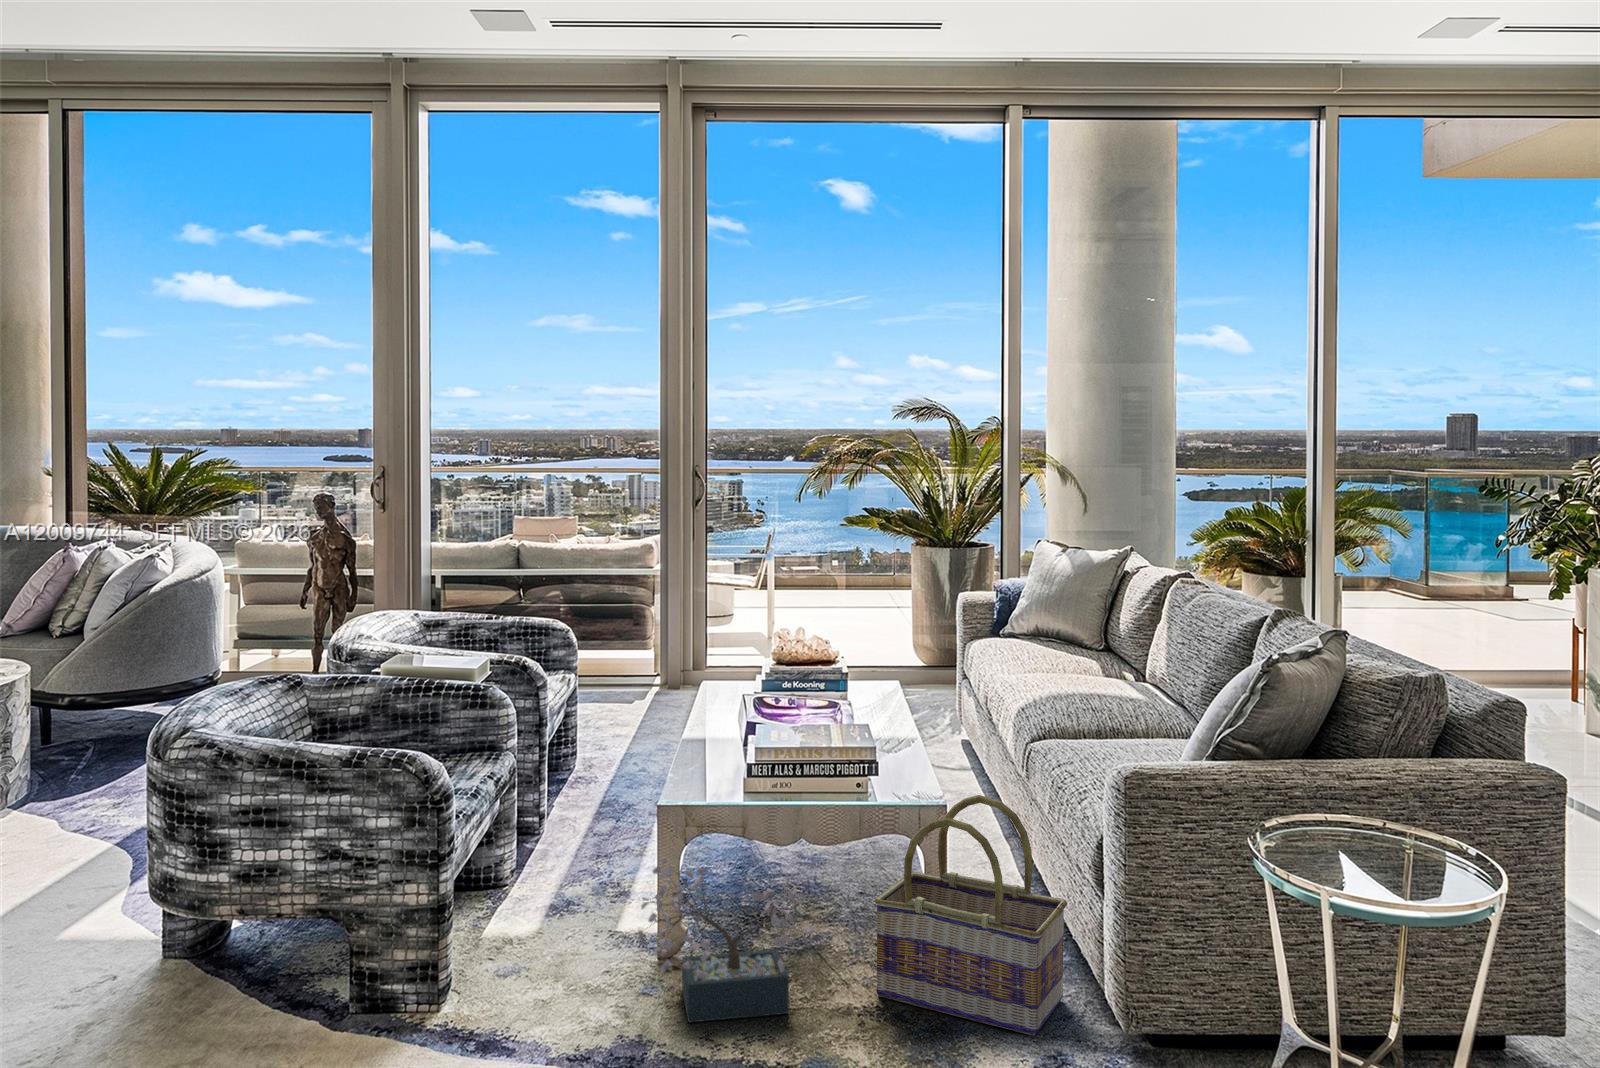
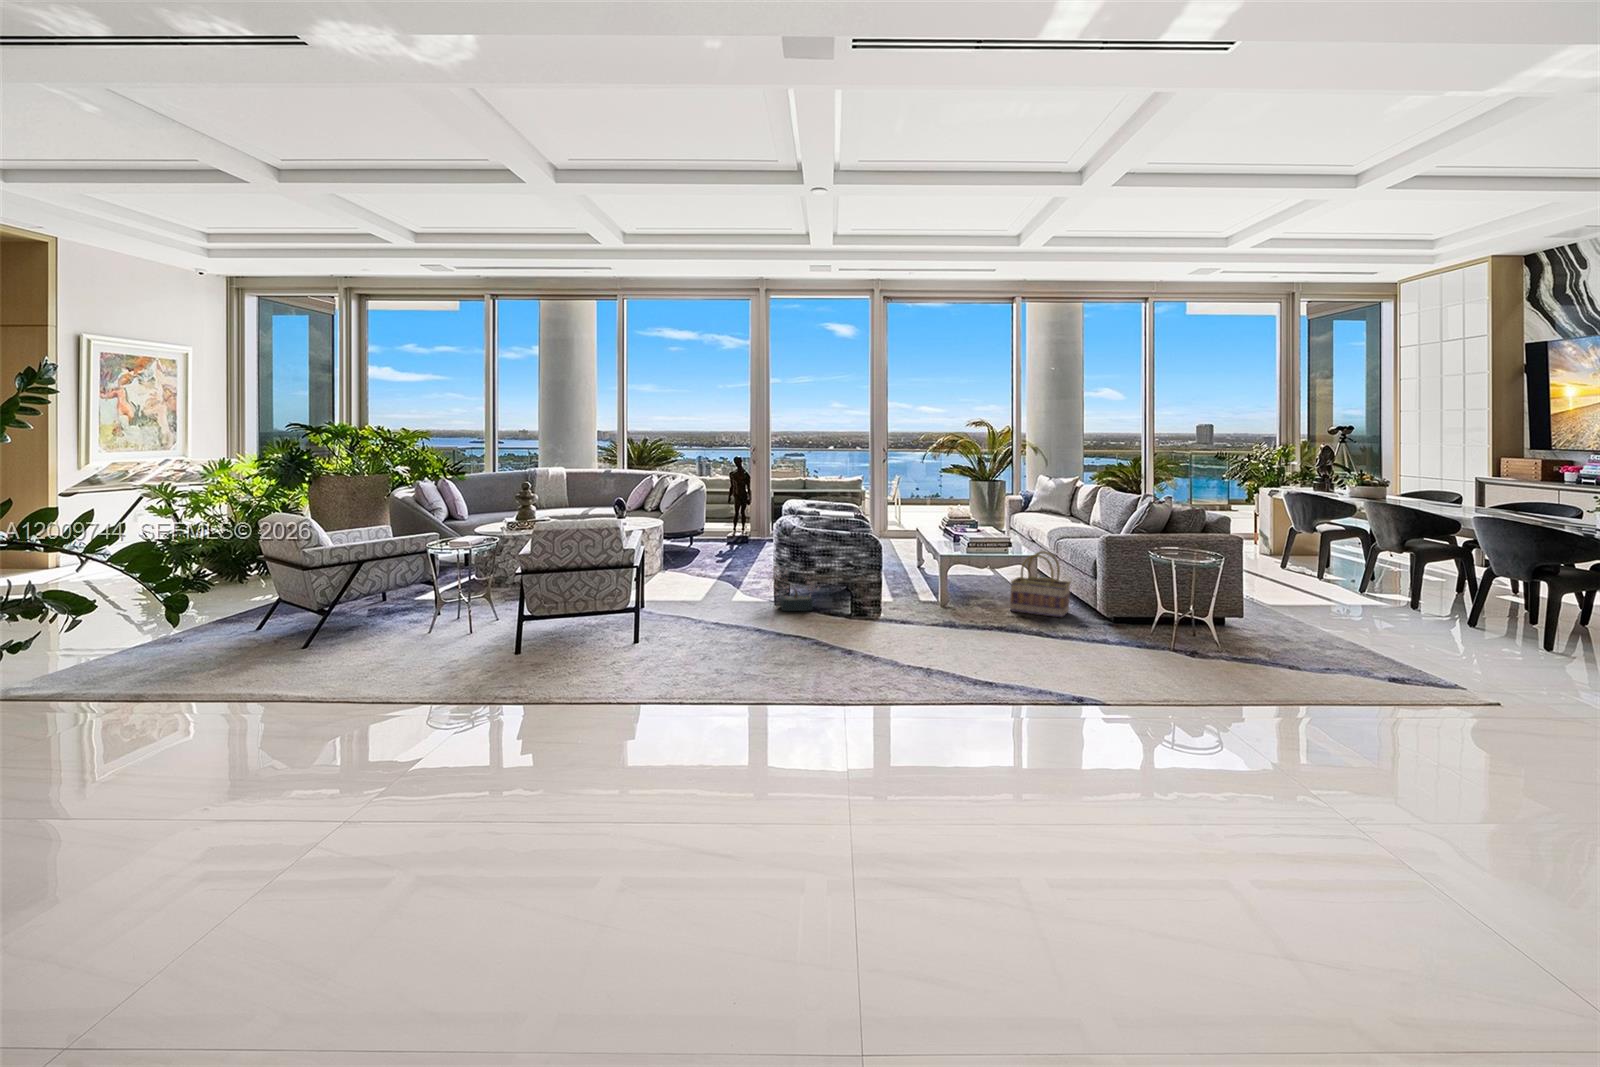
decorative plant: present [638,859,813,1022] -> present [772,567,813,611]

